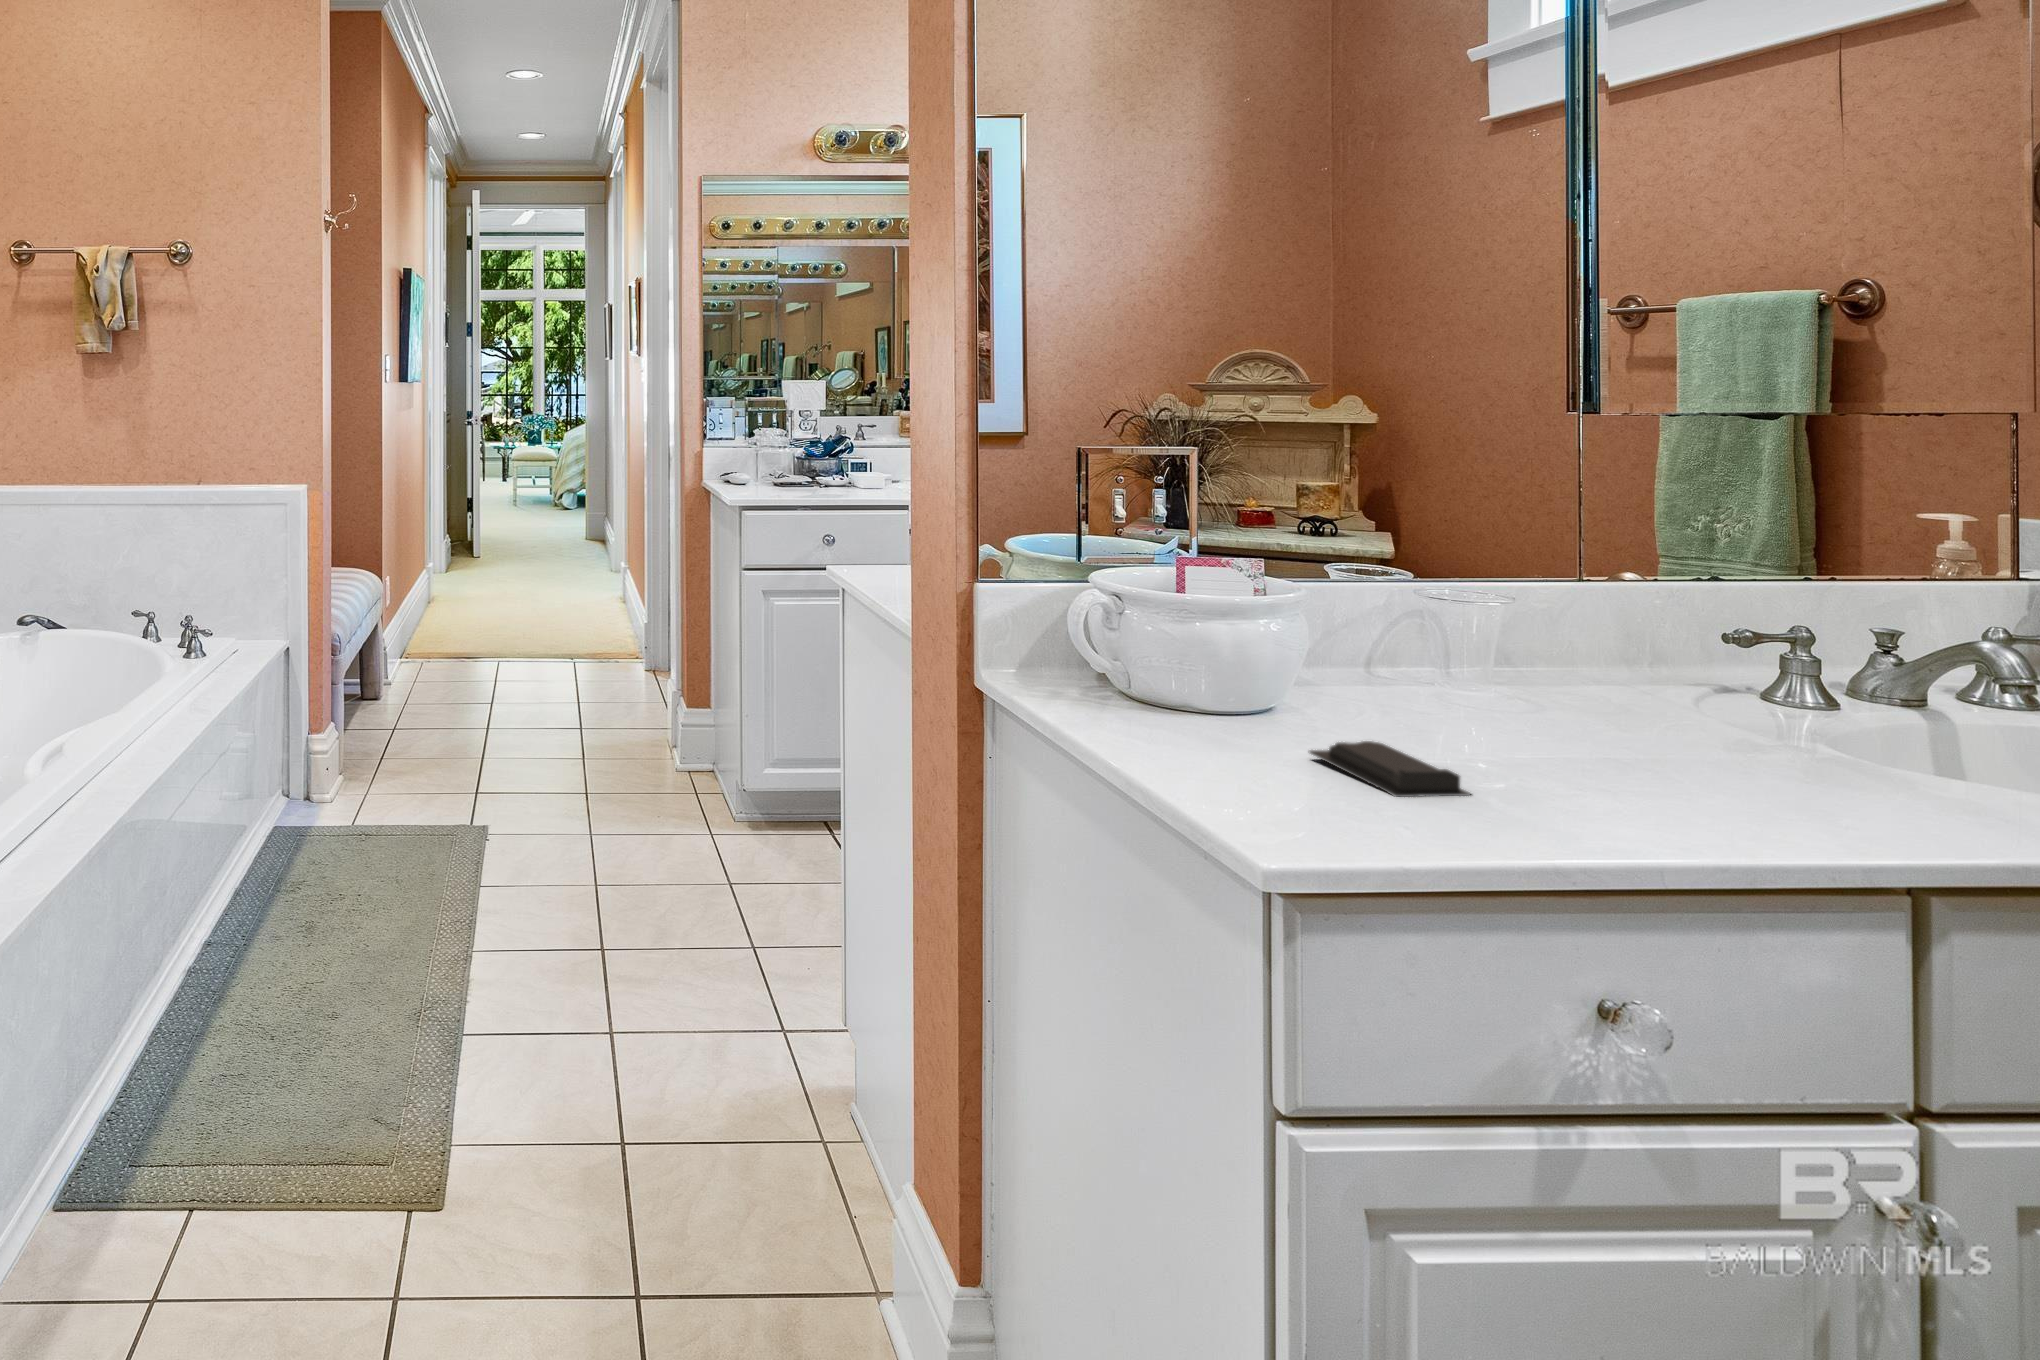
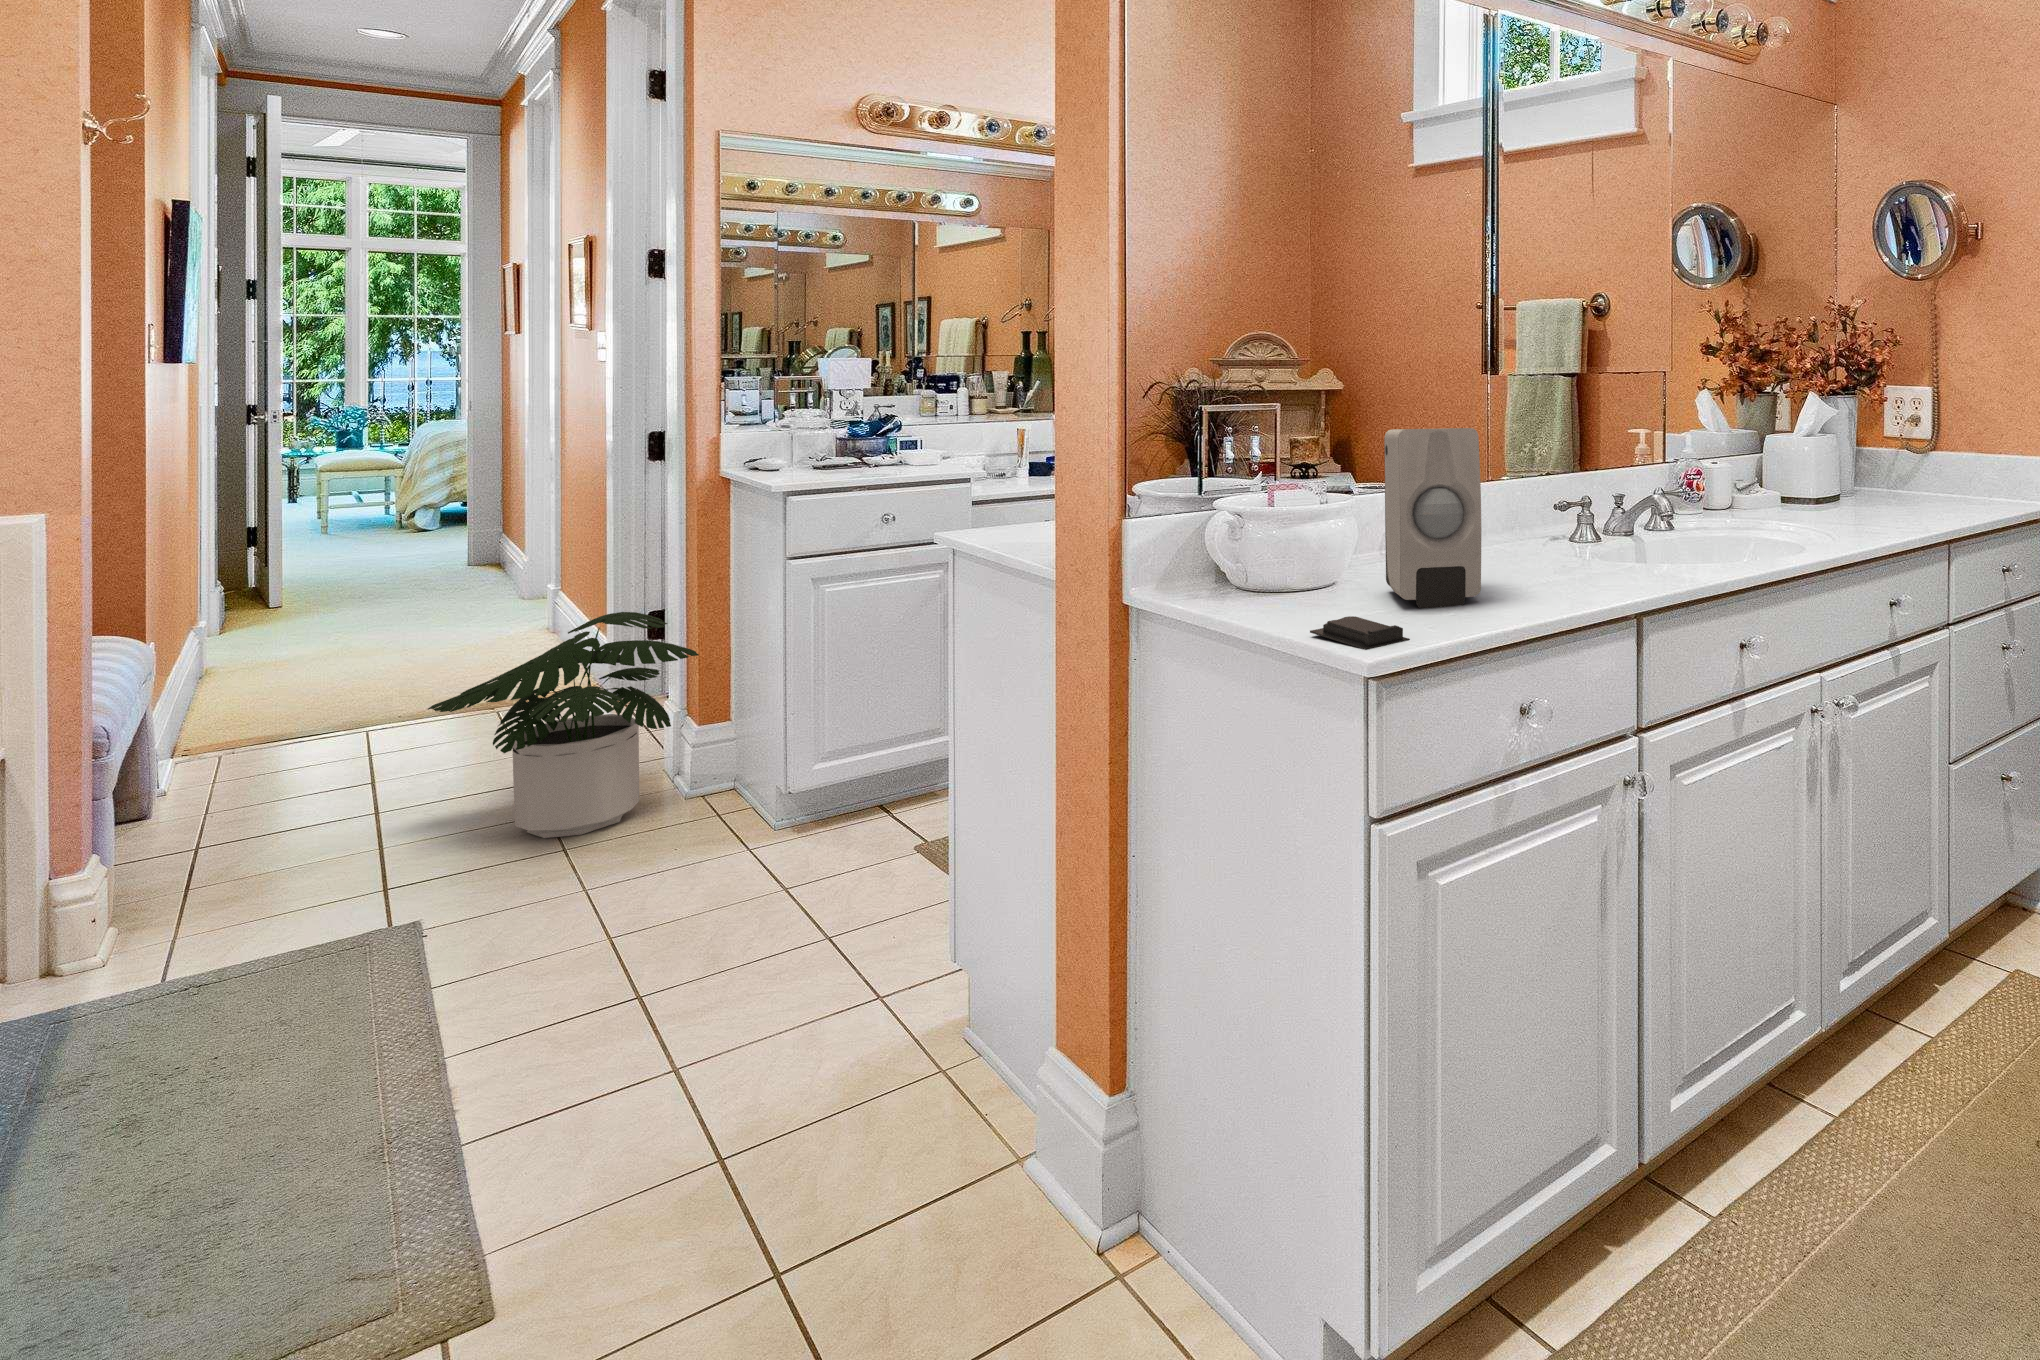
soap dispenser: none [1438,486,1609,757] -> present [1384,428,1481,609]
potted plant: none [522,599,708,788] -> present [428,612,699,838]

